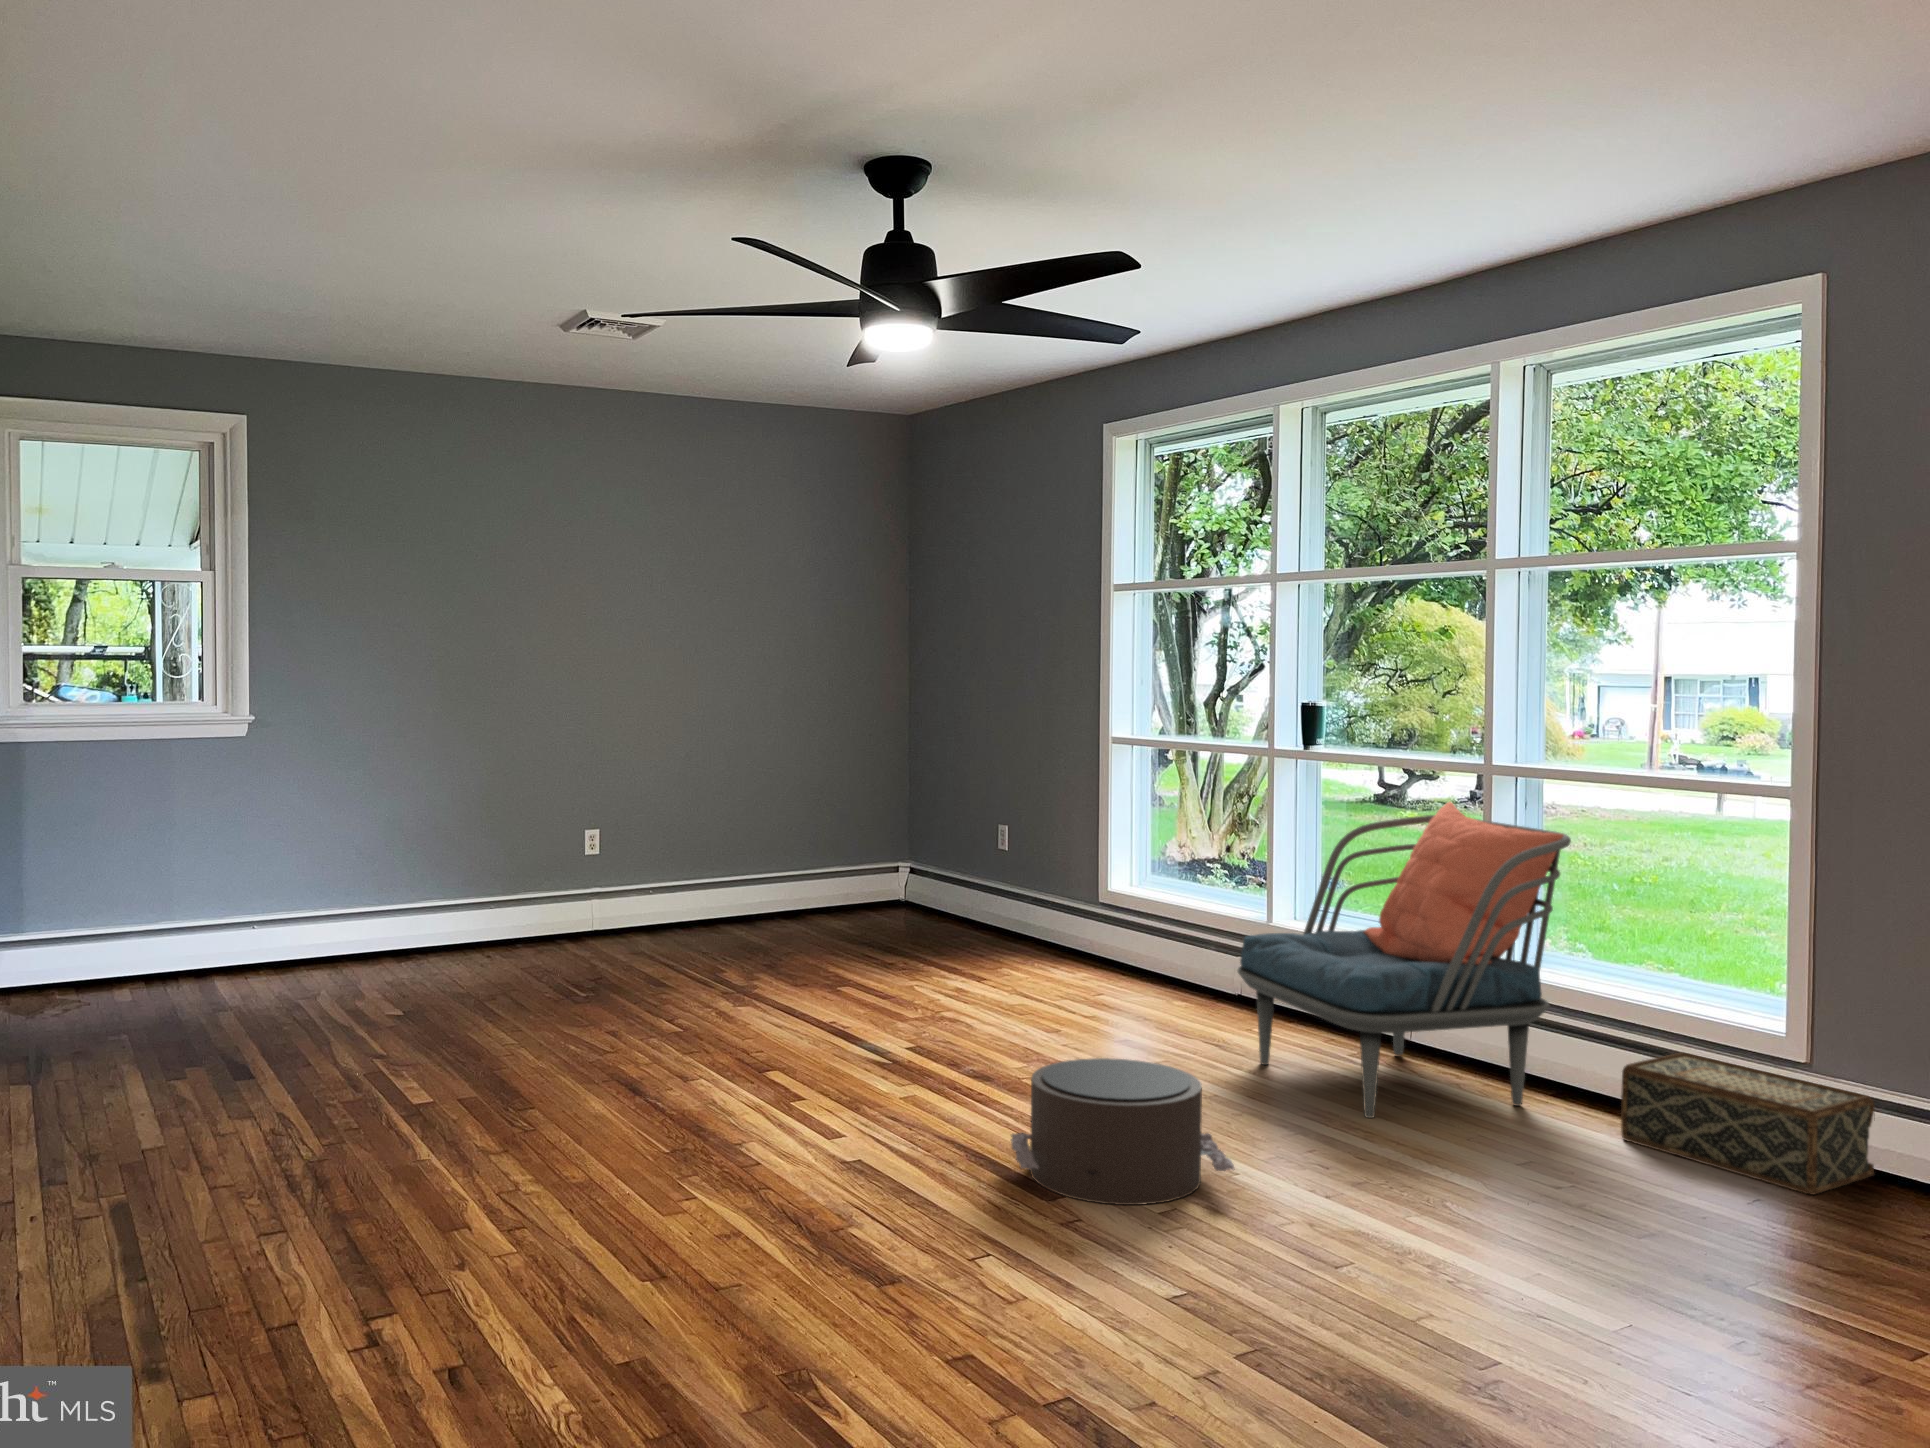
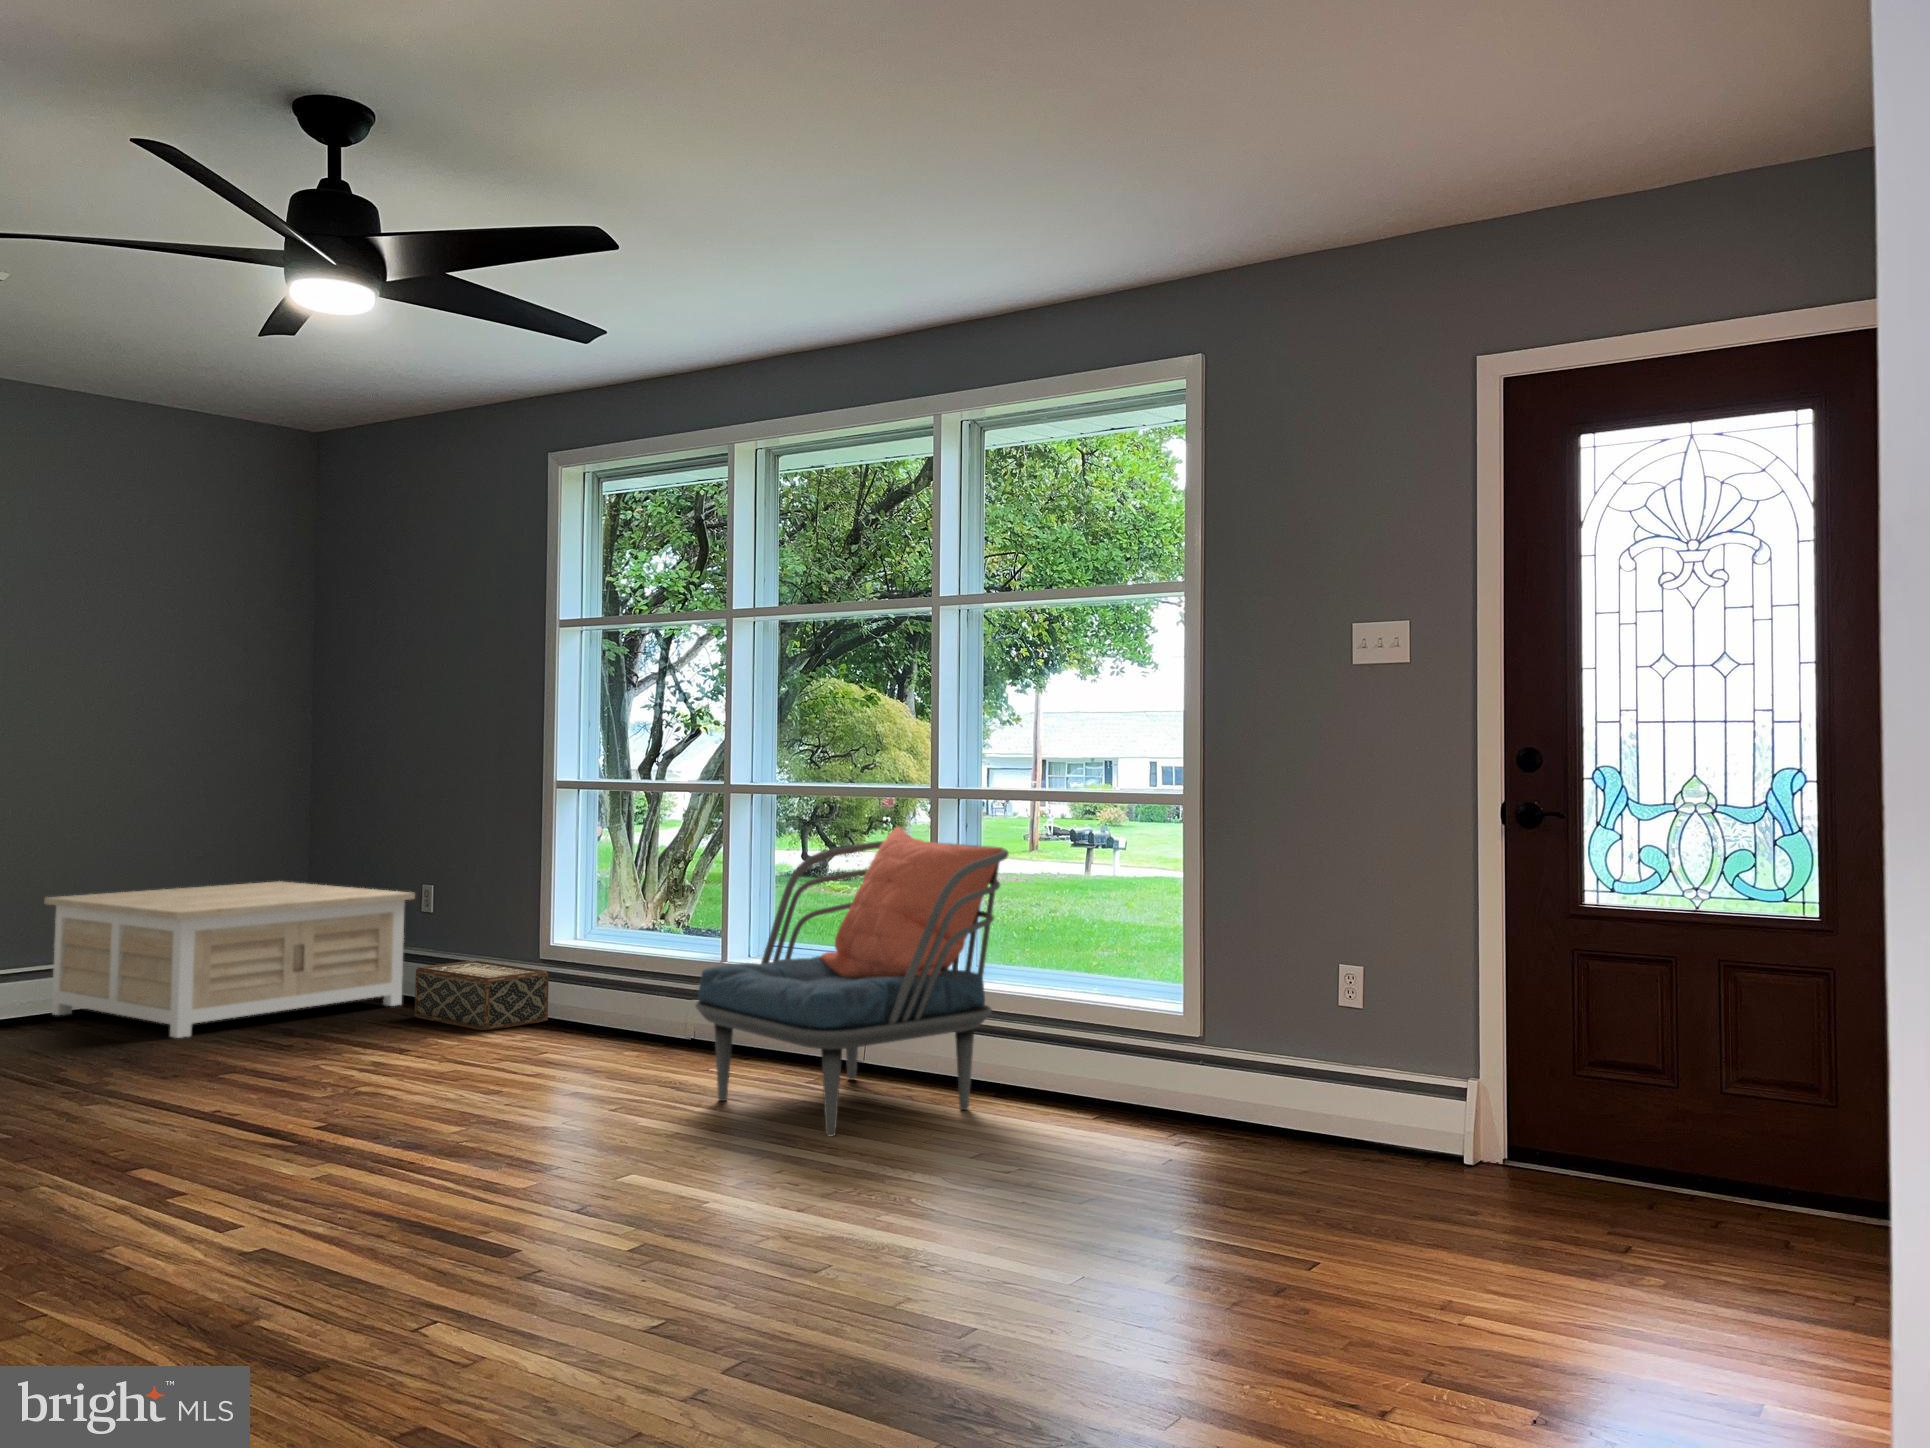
coffee table: none [710,813,994,949] -> present [45,881,415,1038]
woven basket: present [1621,1052,1874,1195] -> present [415,961,549,1031]
pouf: present [1011,1058,1234,1205] -> none [454,1097,706,1251]

